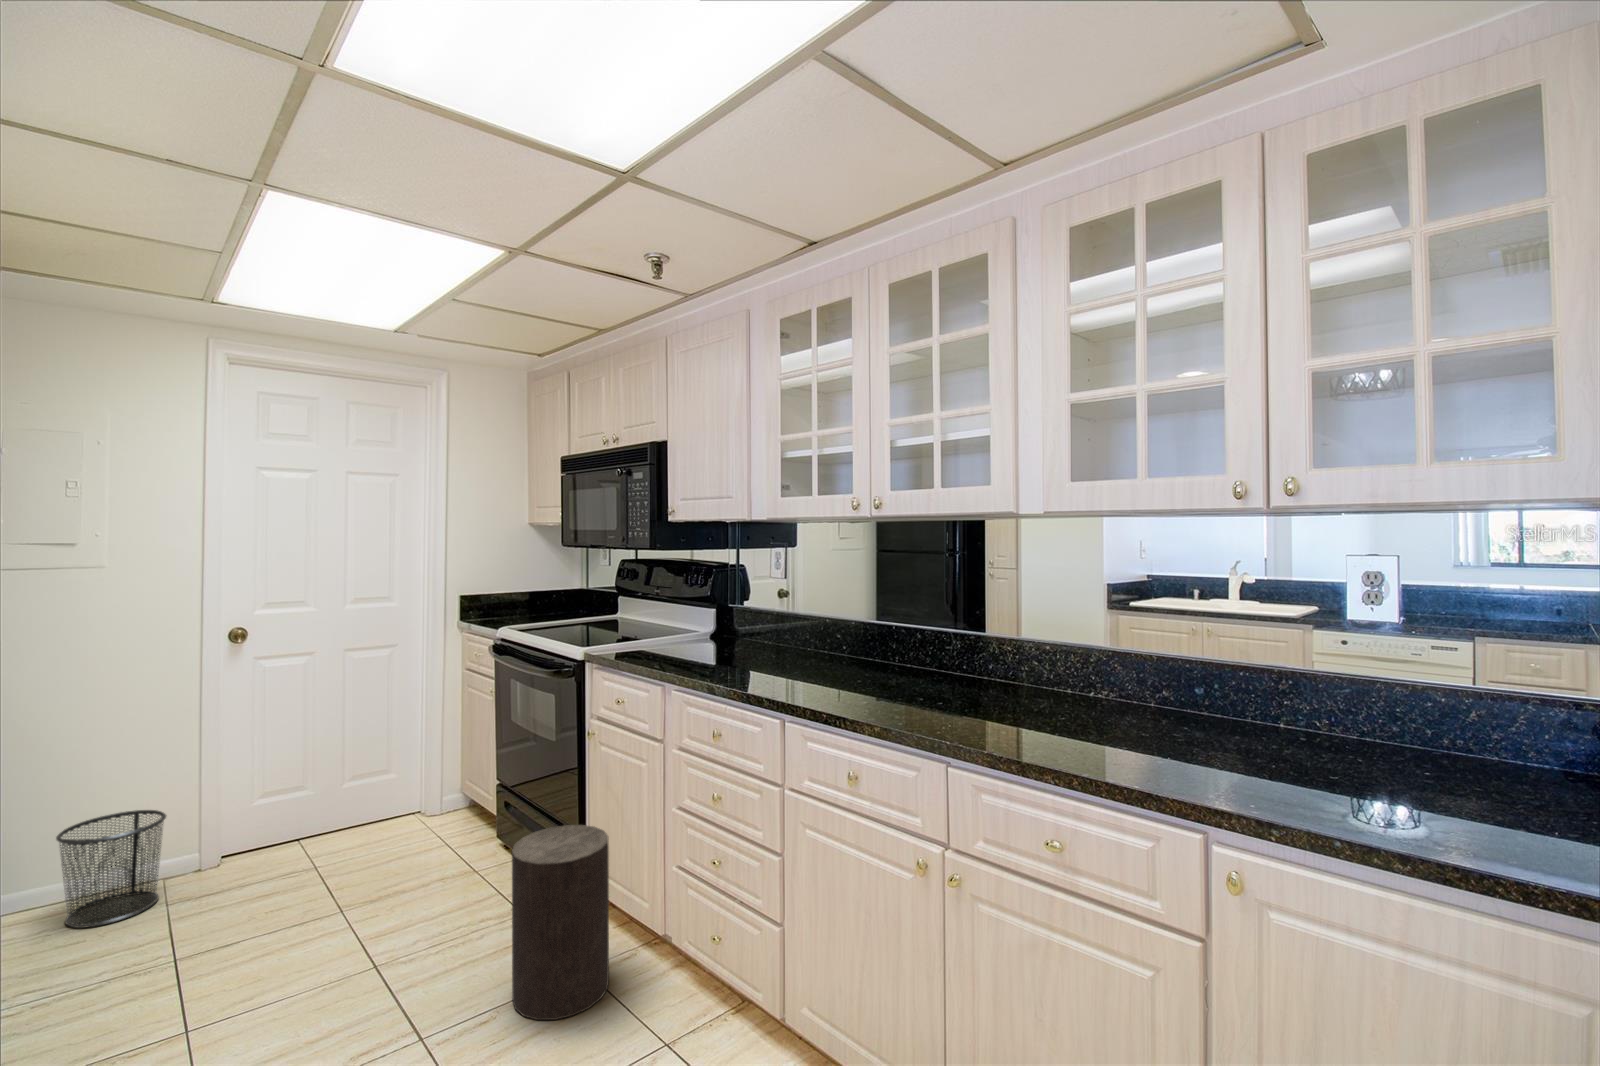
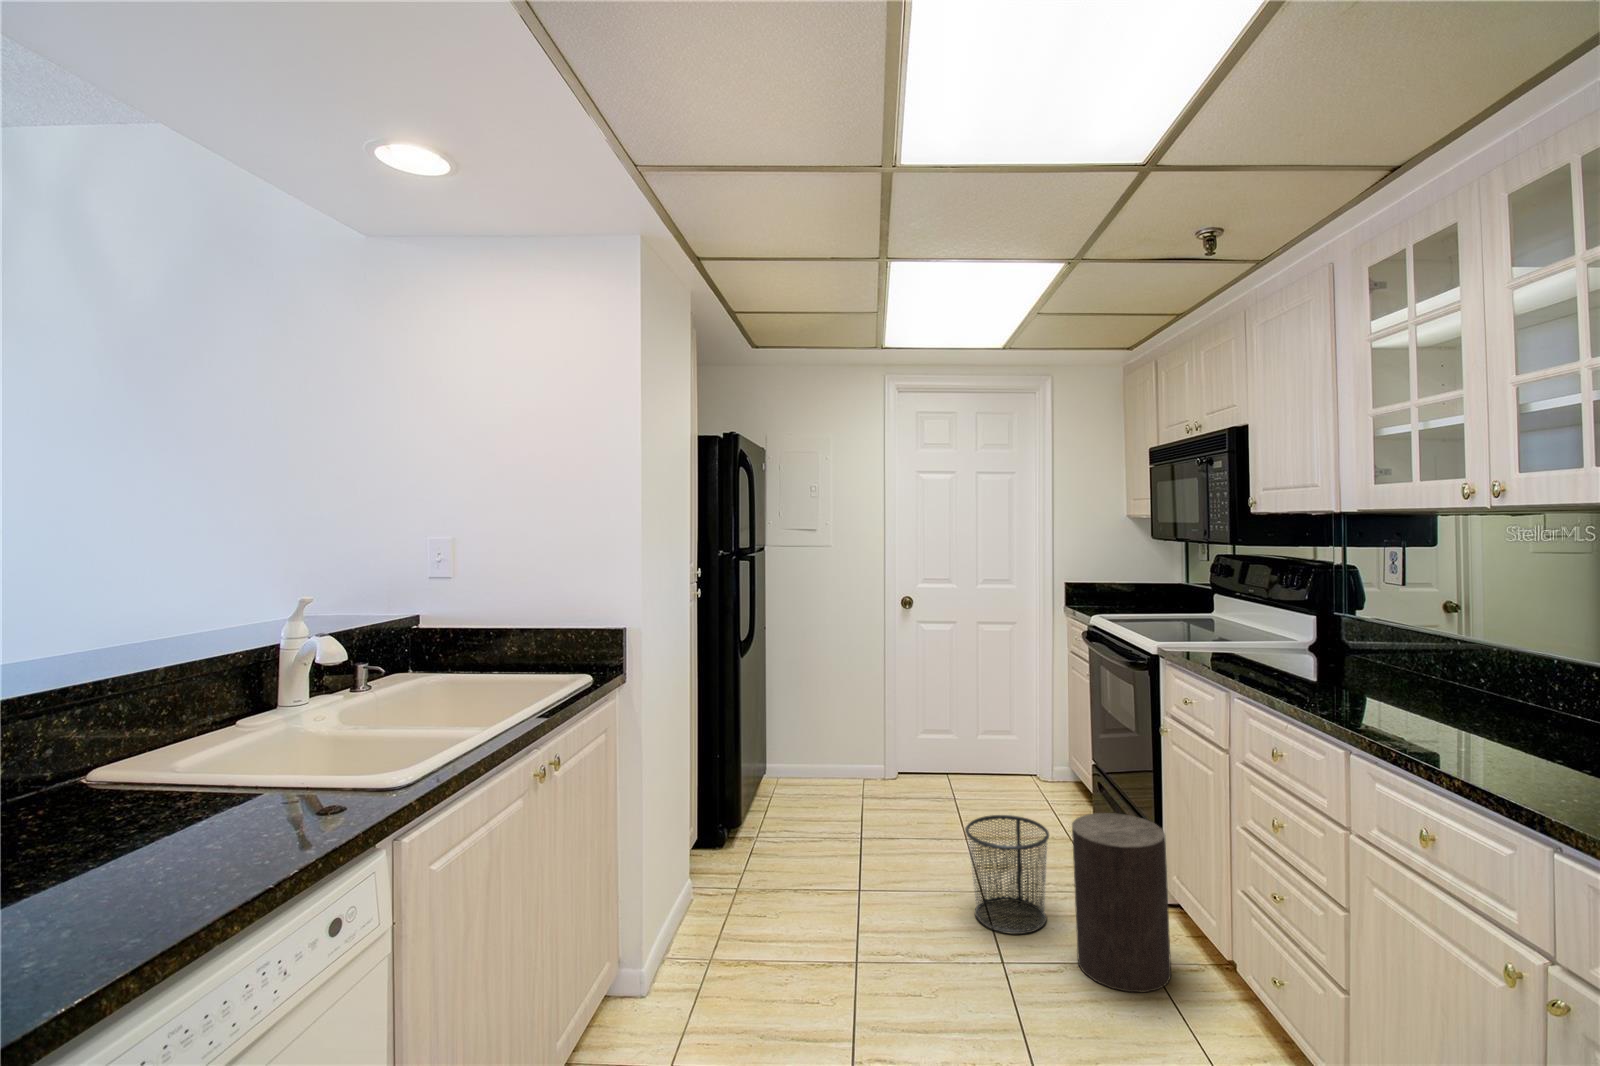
waste bin: present [56,810,166,928] -> present [965,815,1049,934]

